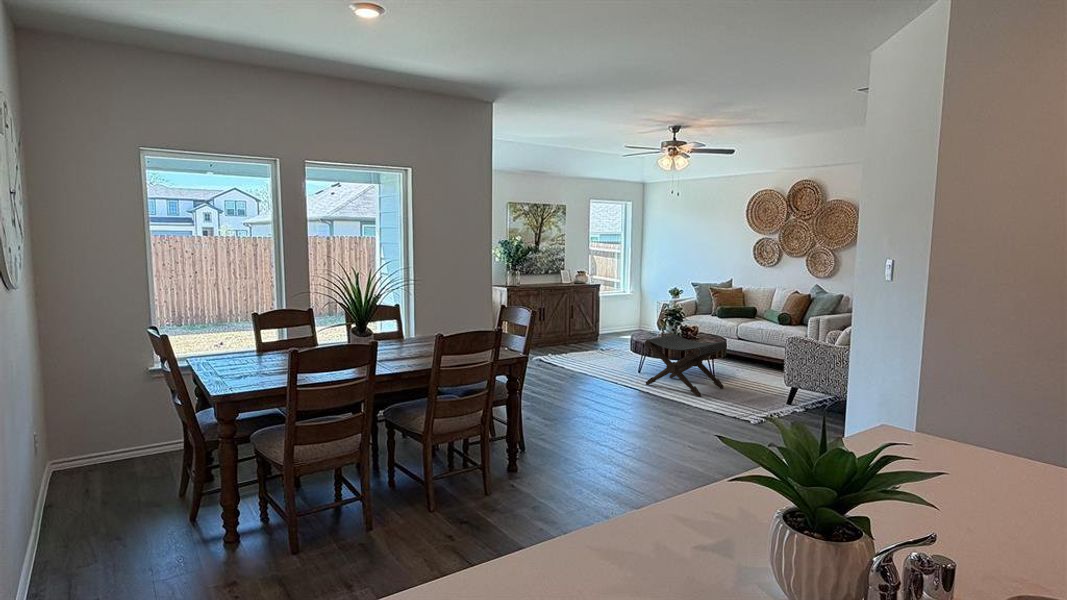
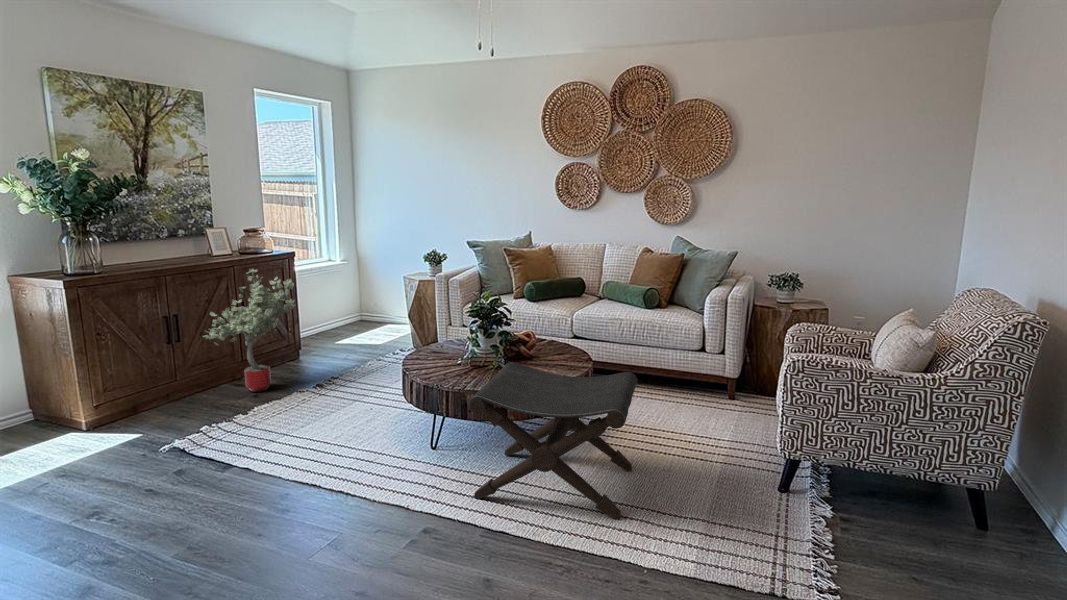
potted tree: none [554,289,596,349] -> present [204,269,295,392]

